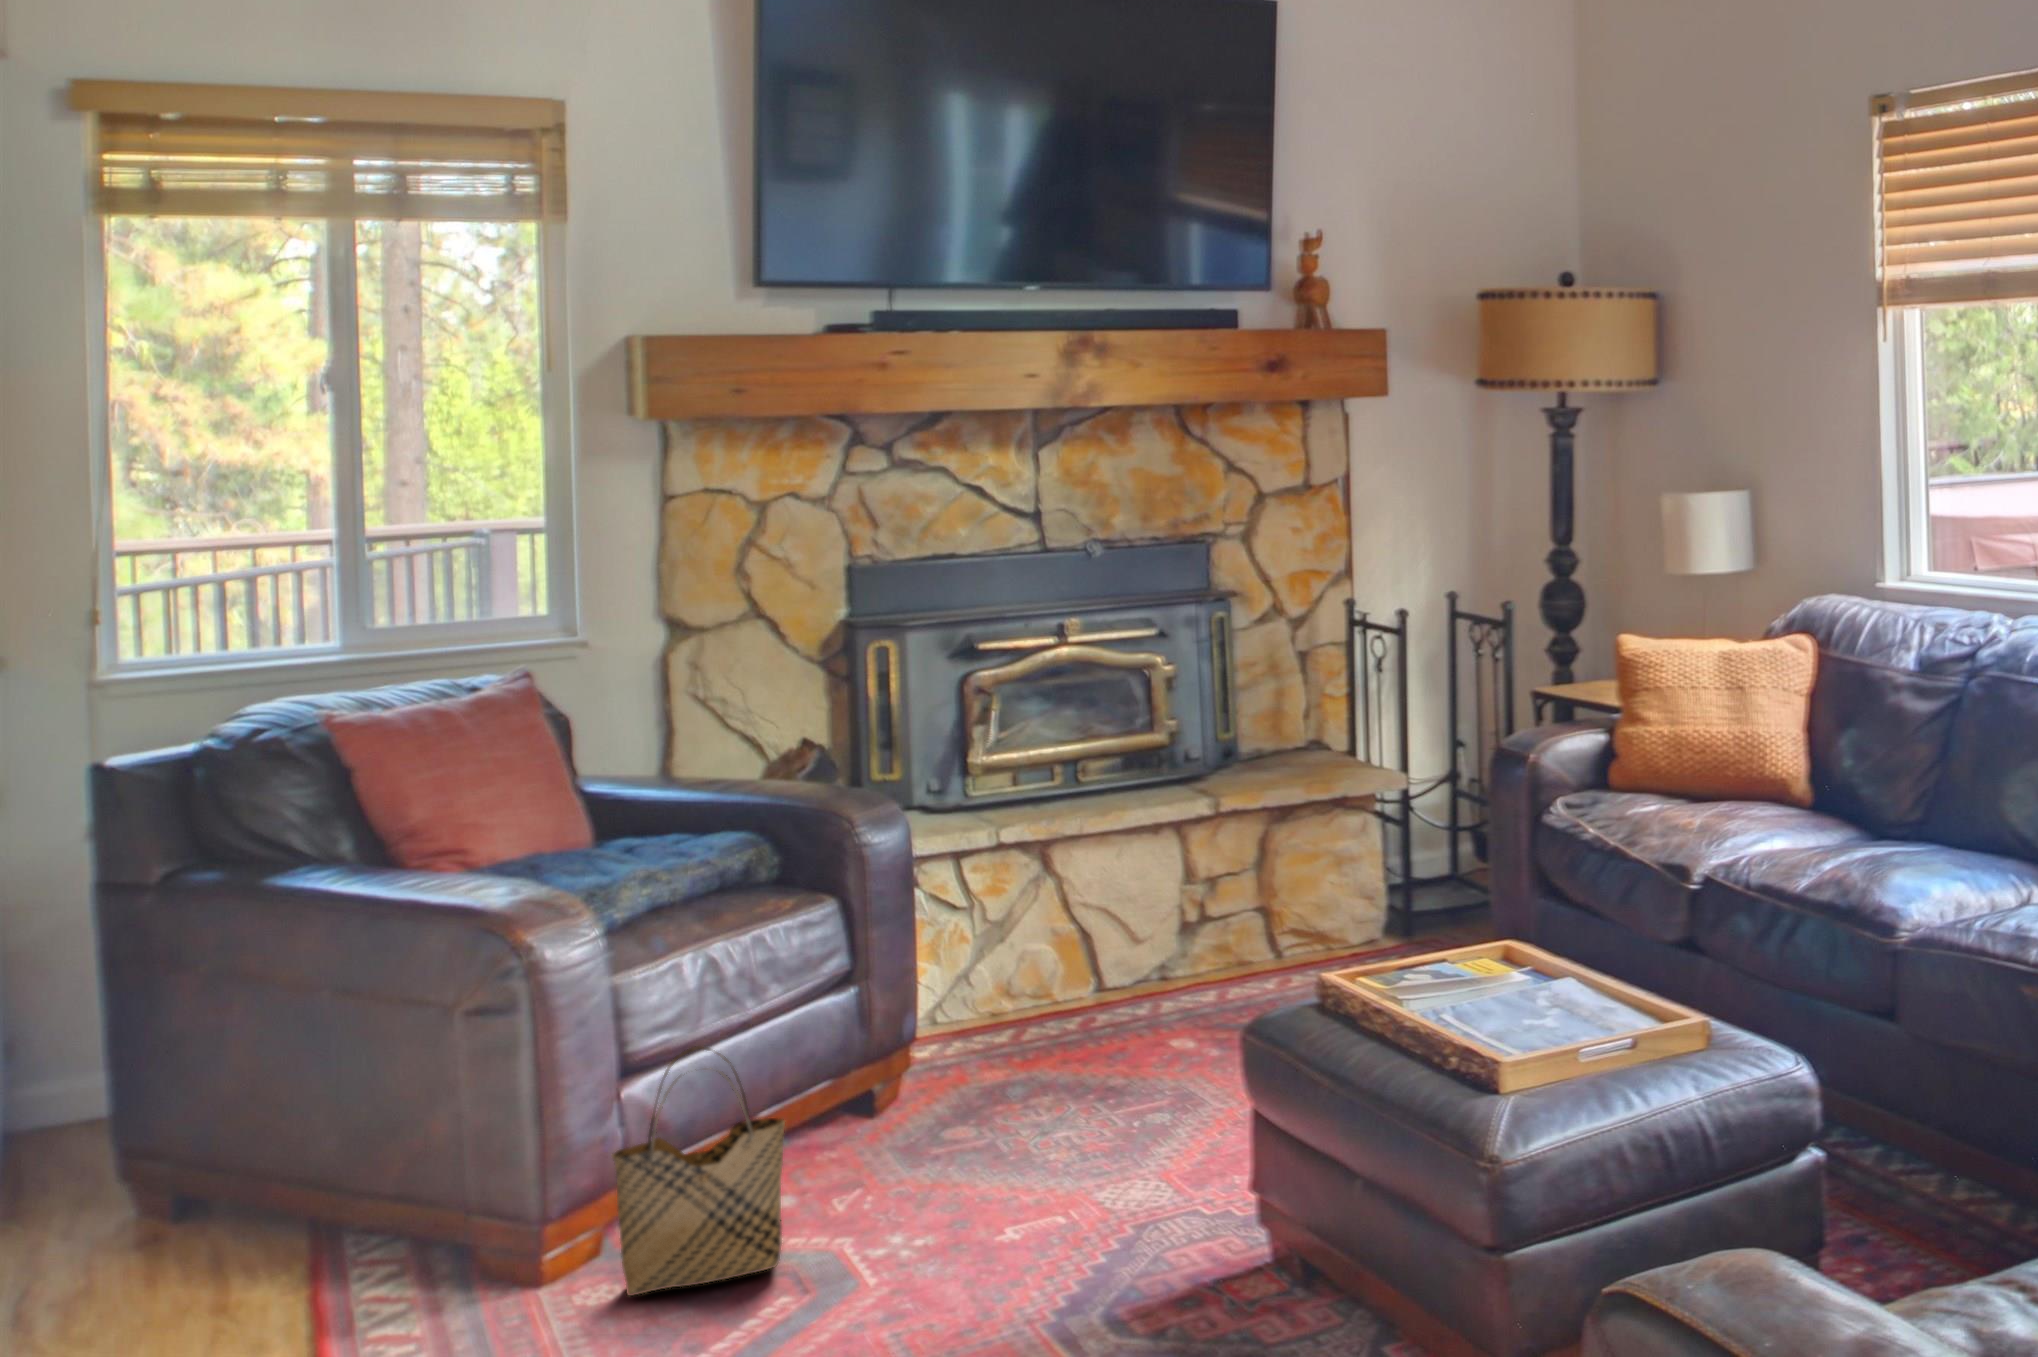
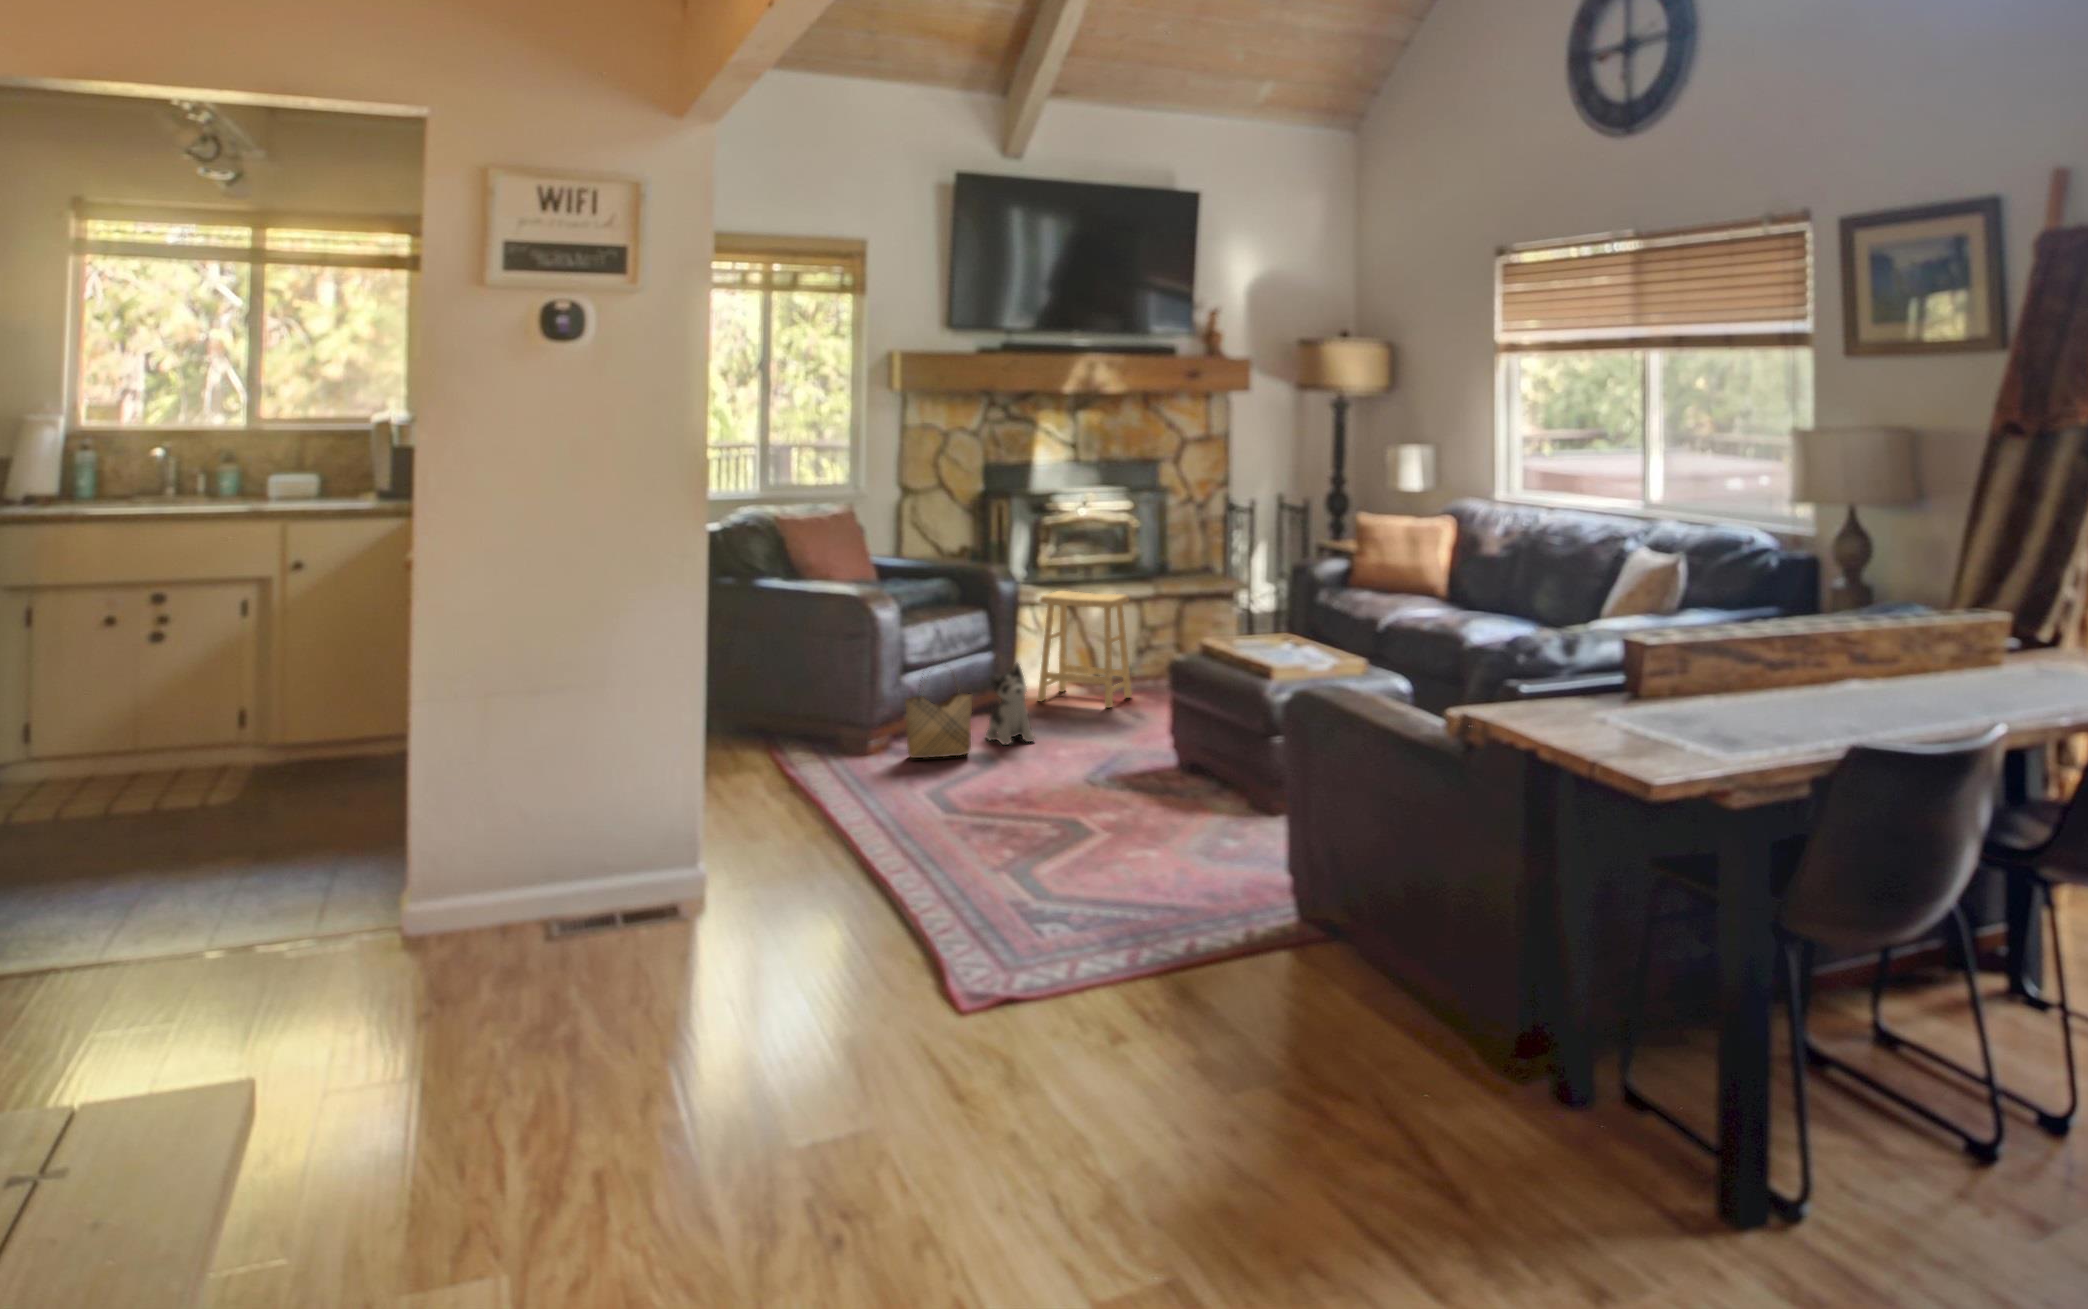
footstool: none [961,827,1168,1080] -> present [1038,591,1132,708]
plush toy: none [828,1025,943,1225] -> present [986,663,1035,745]

